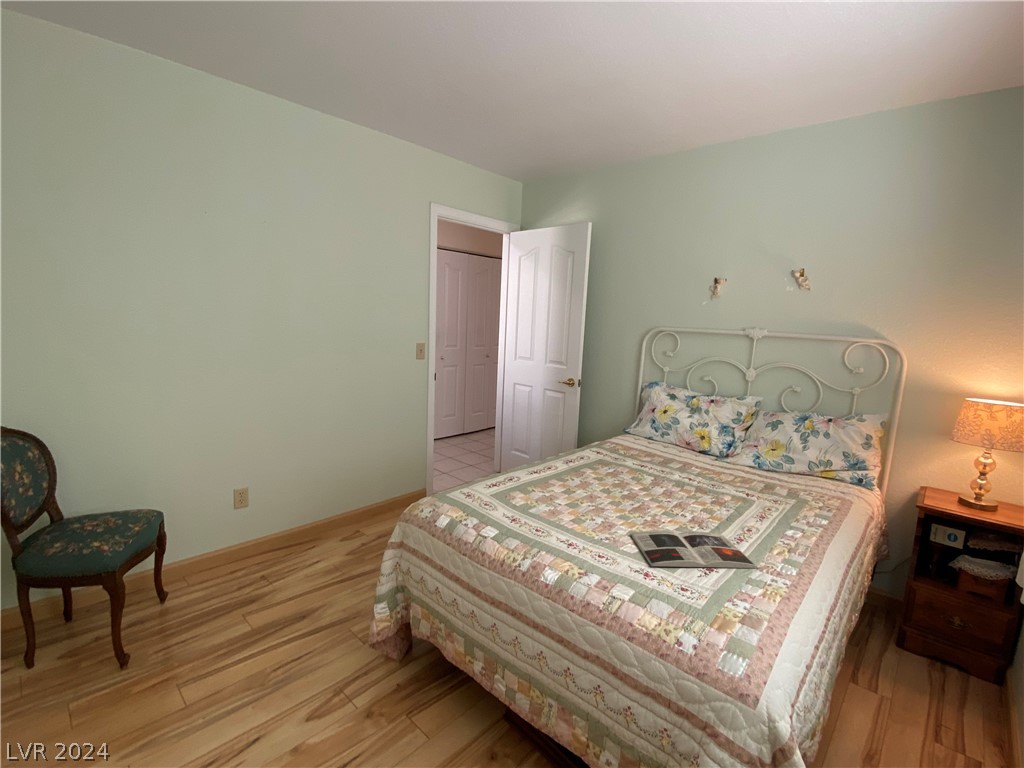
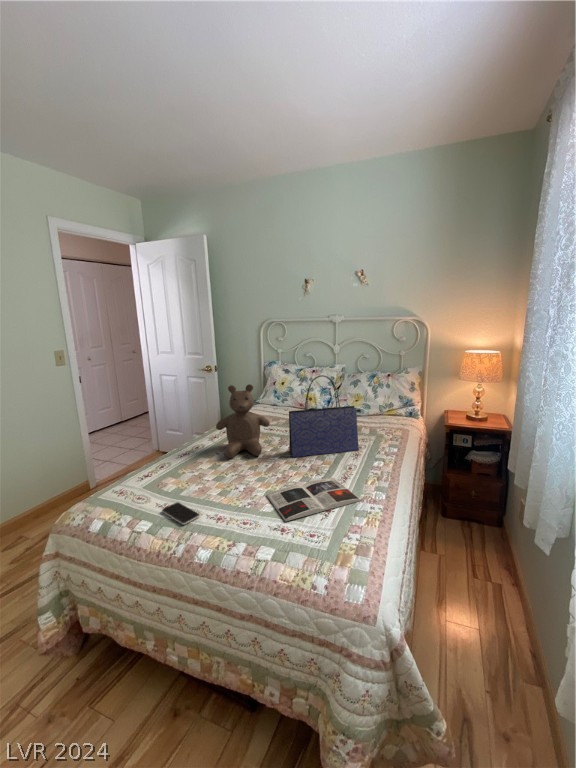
teddy bear: none [577,400,645,490] -> present [216,384,270,458]
tote bag: none [666,402,775,511] -> present [289,375,361,457]
smartphone: none [510,518,551,541] -> present [162,502,200,525]

